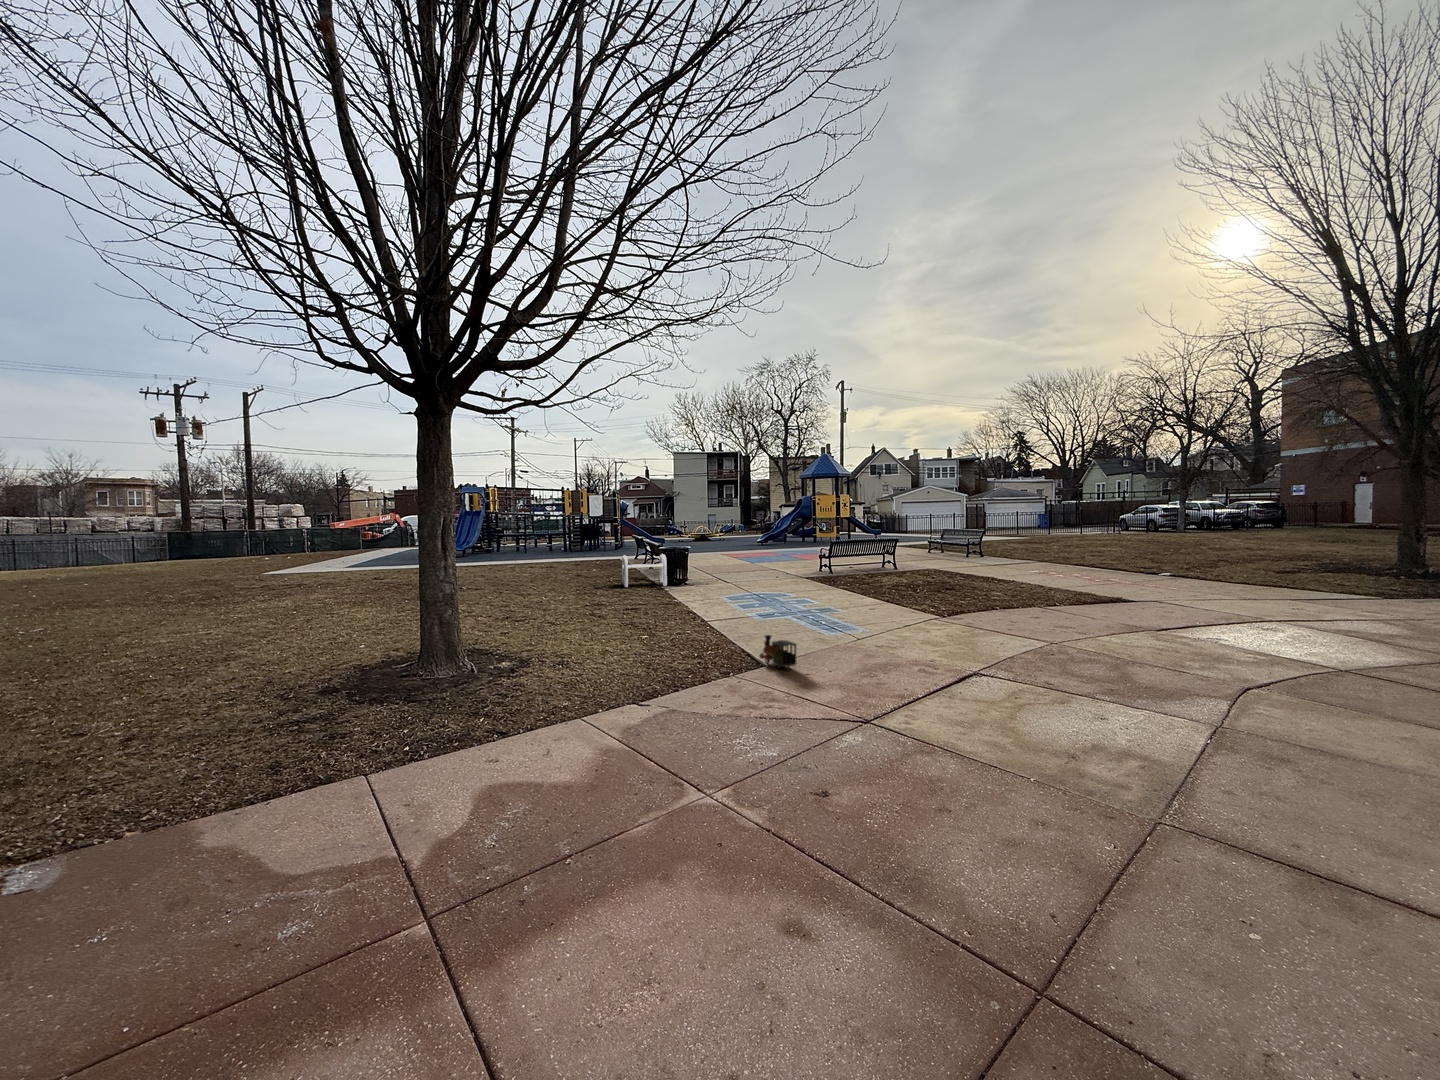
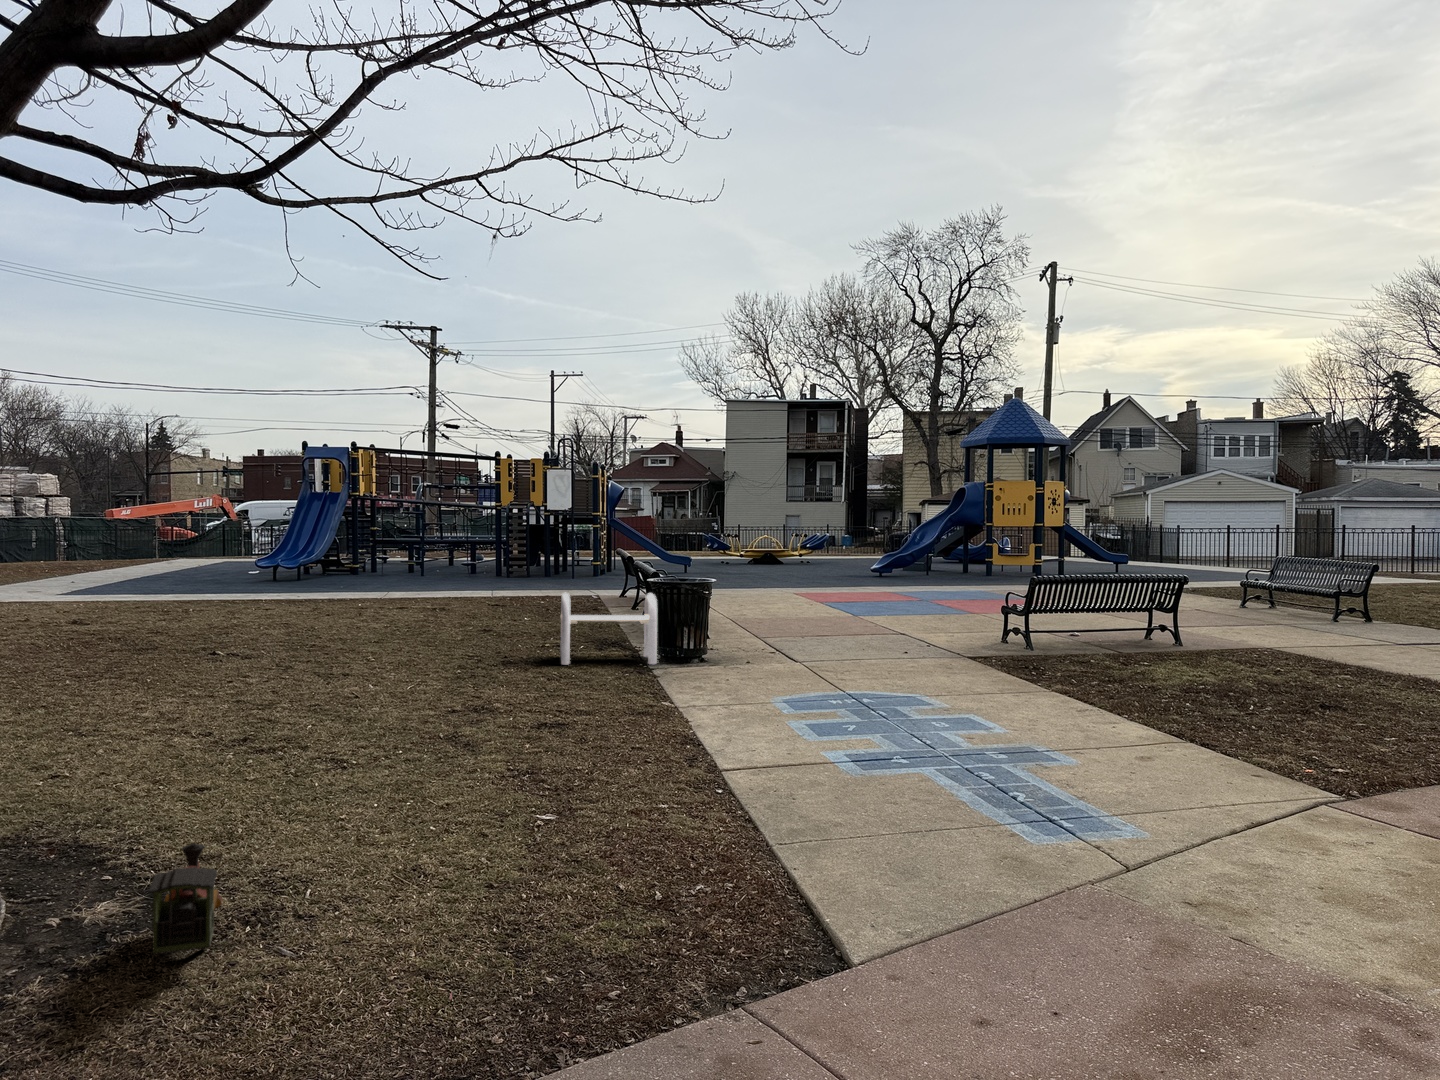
toy train: present [759,635,796,669] -> present [149,843,222,955]

